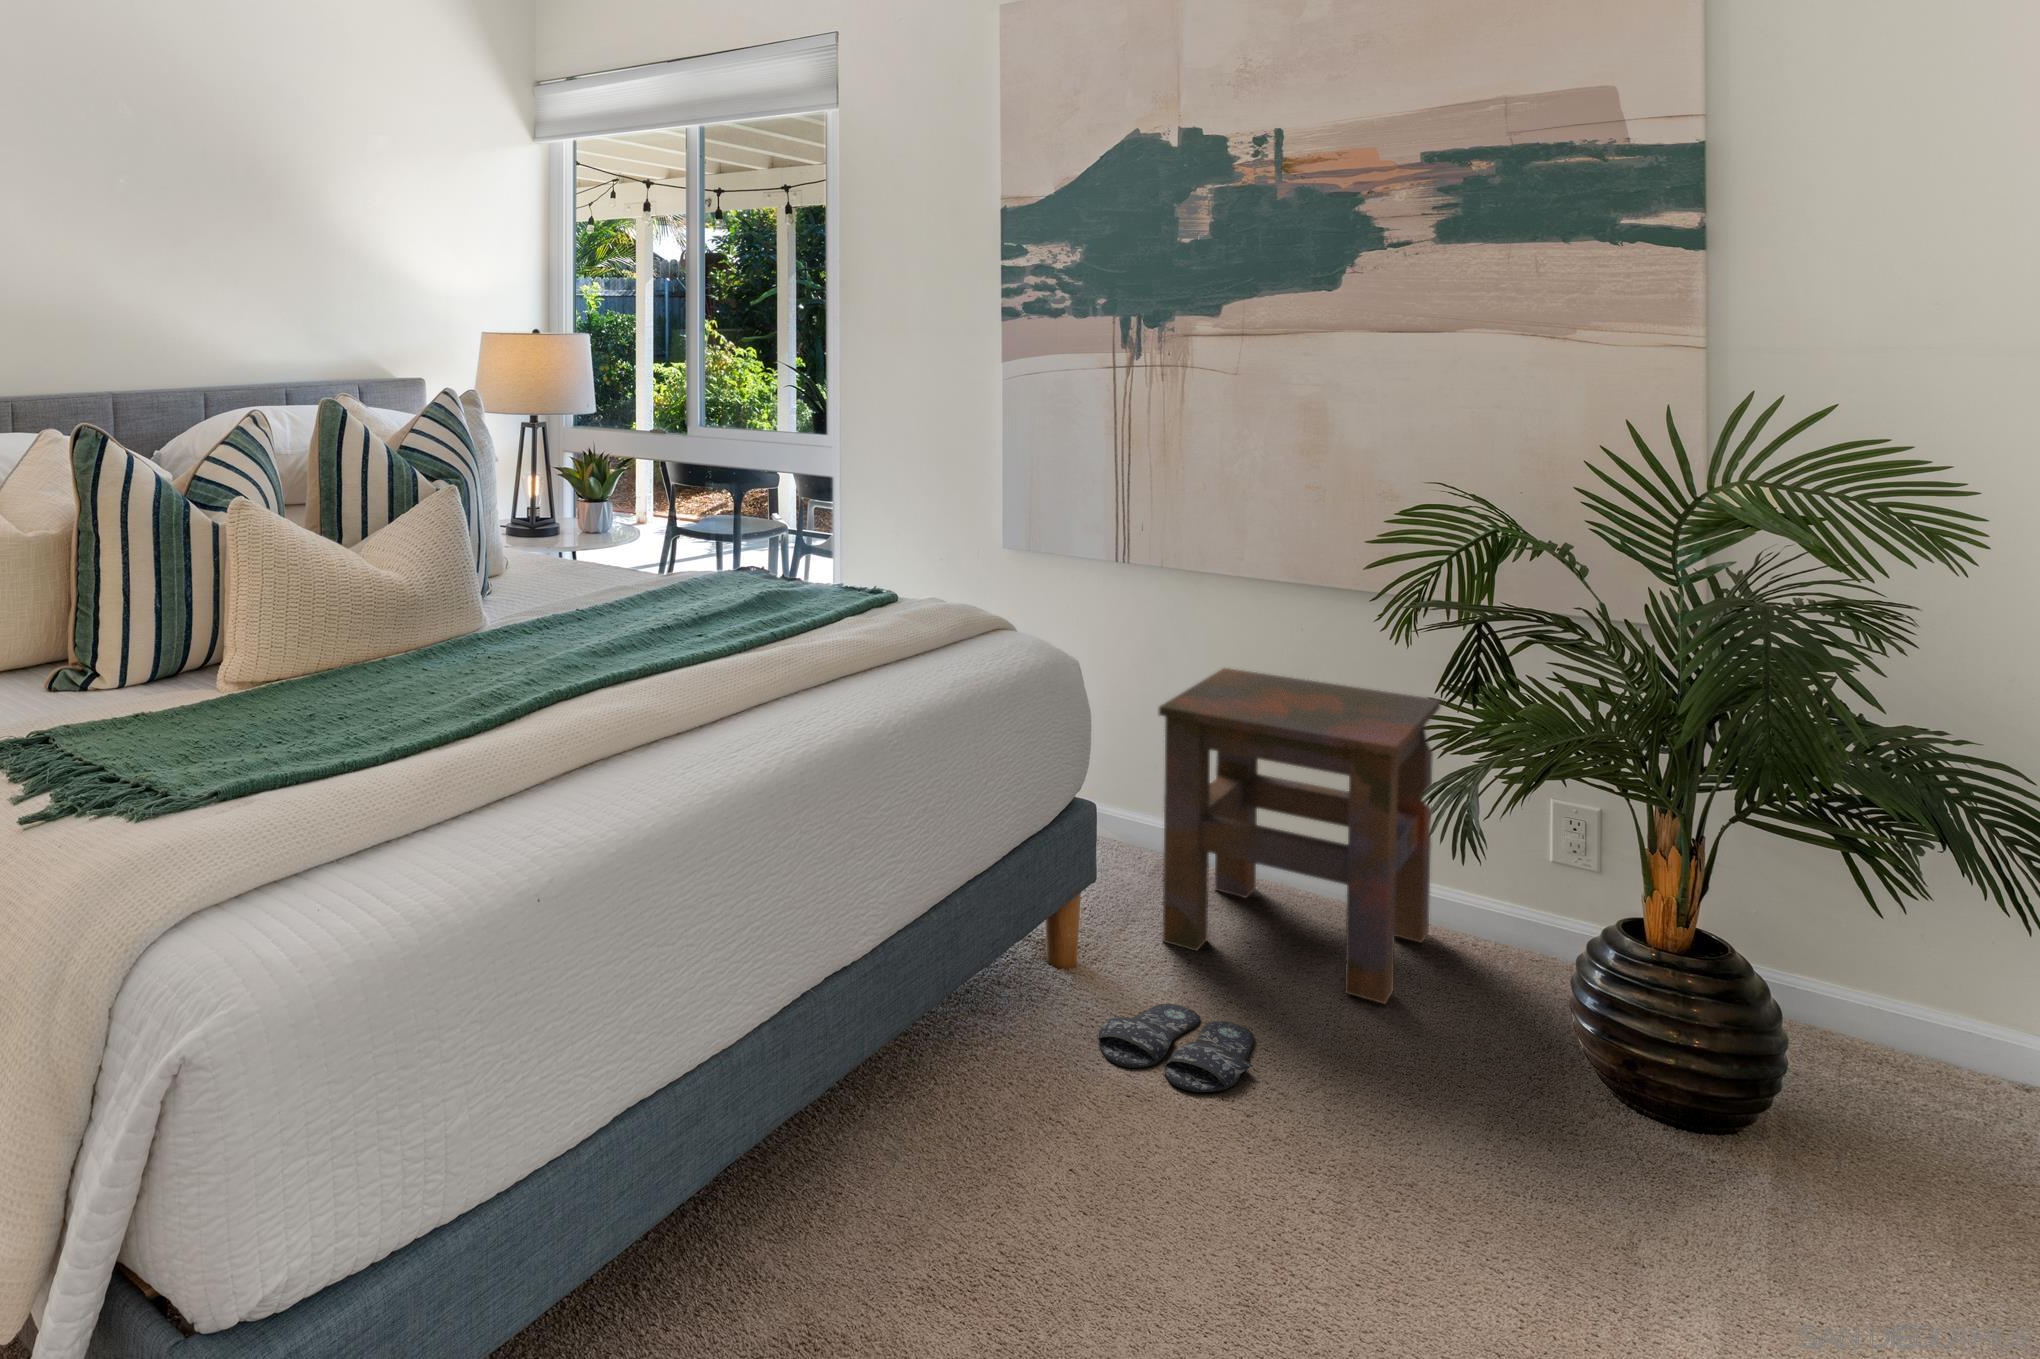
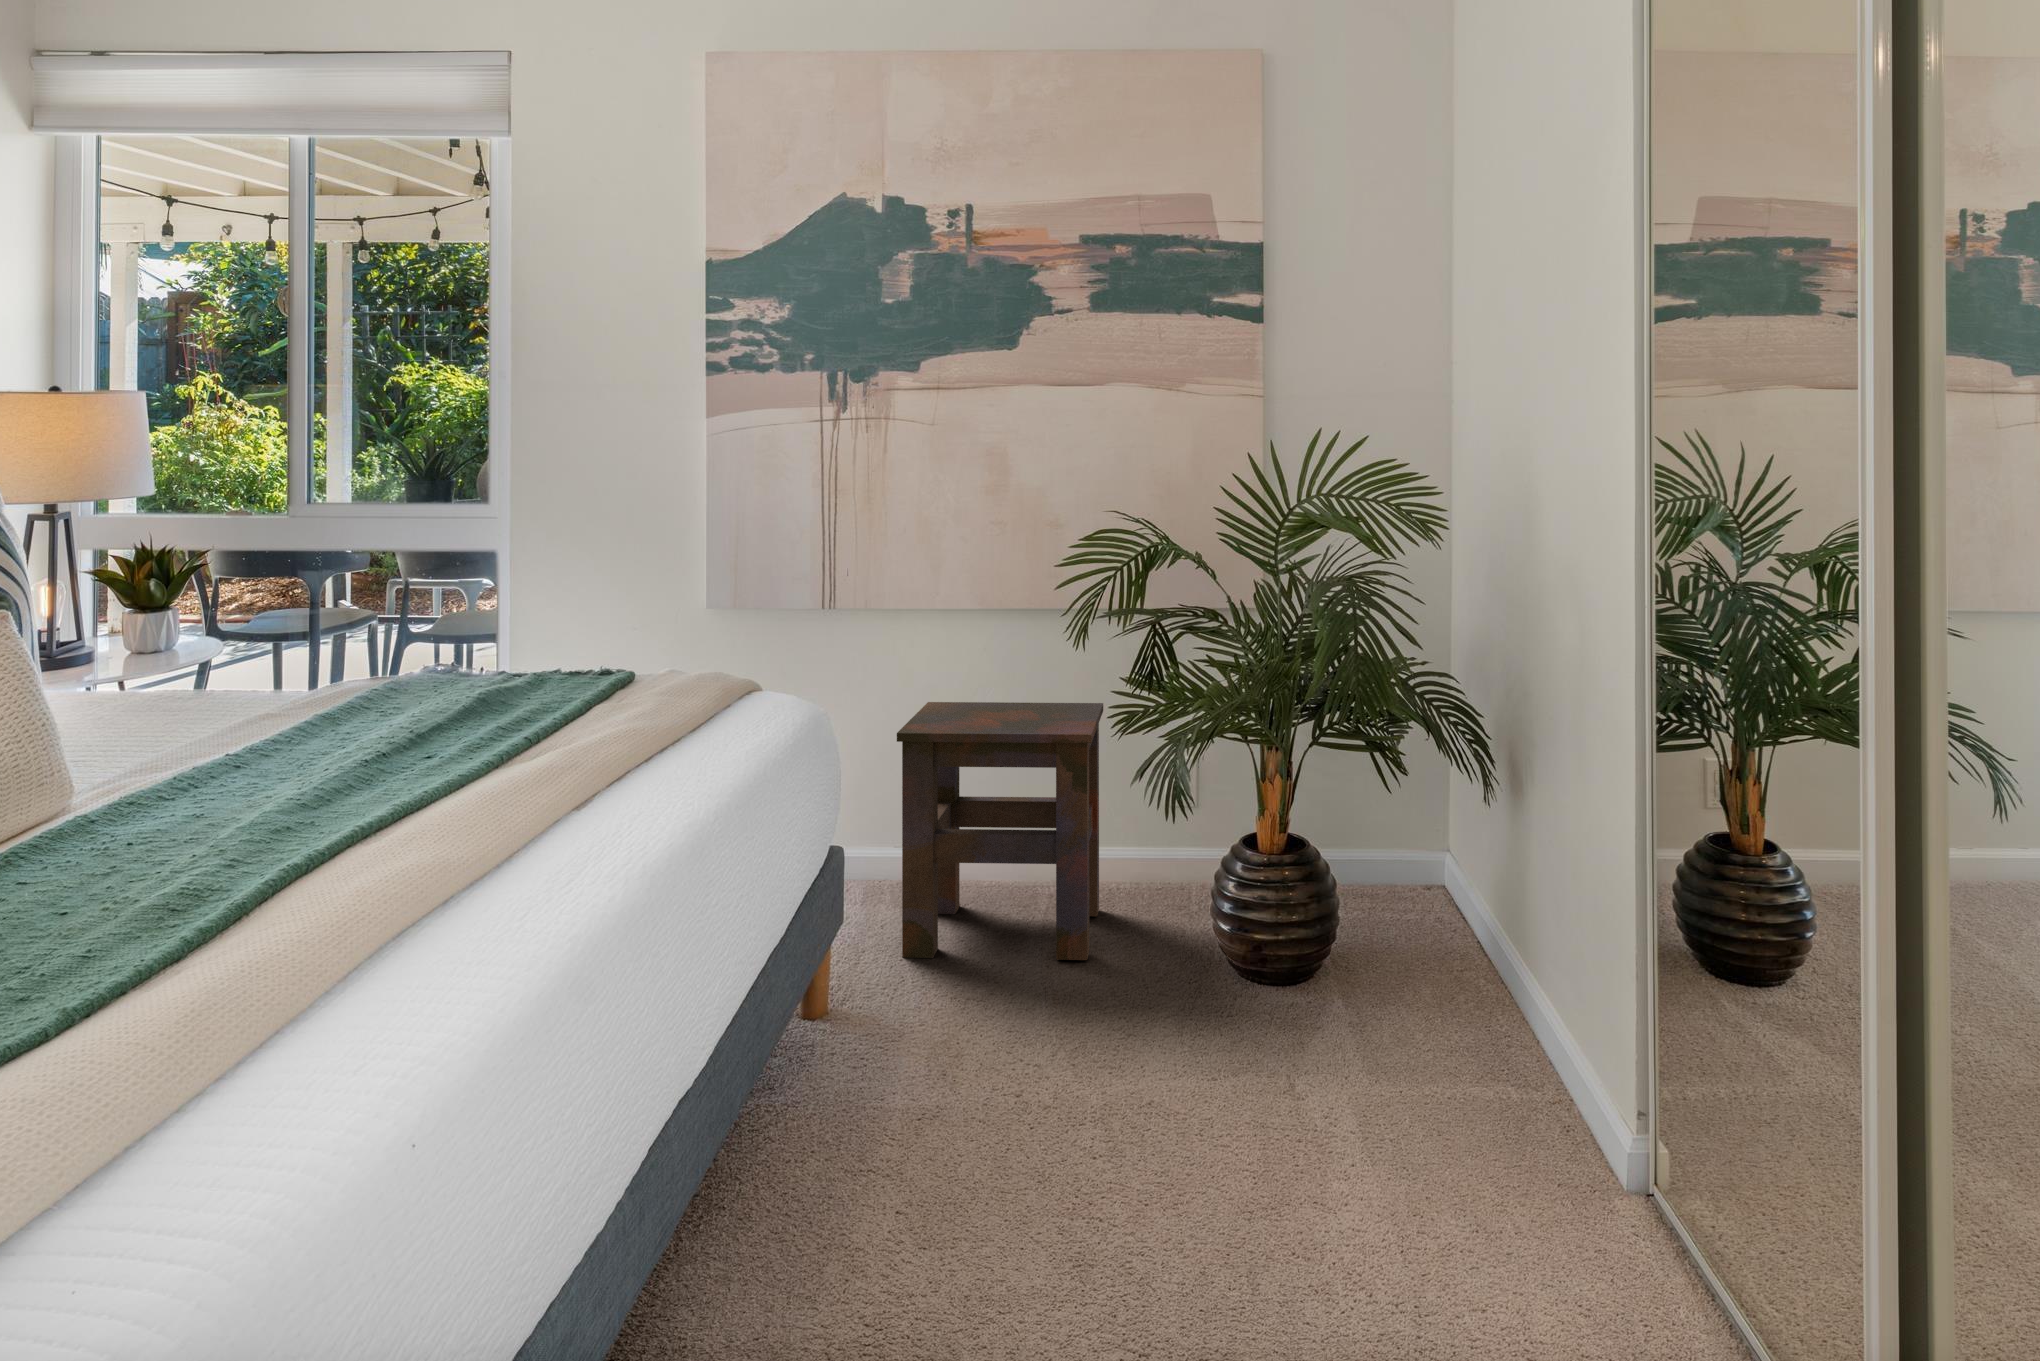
slippers: present [1098,1004,1254,1092] -> none [884,996,1011,1047]

